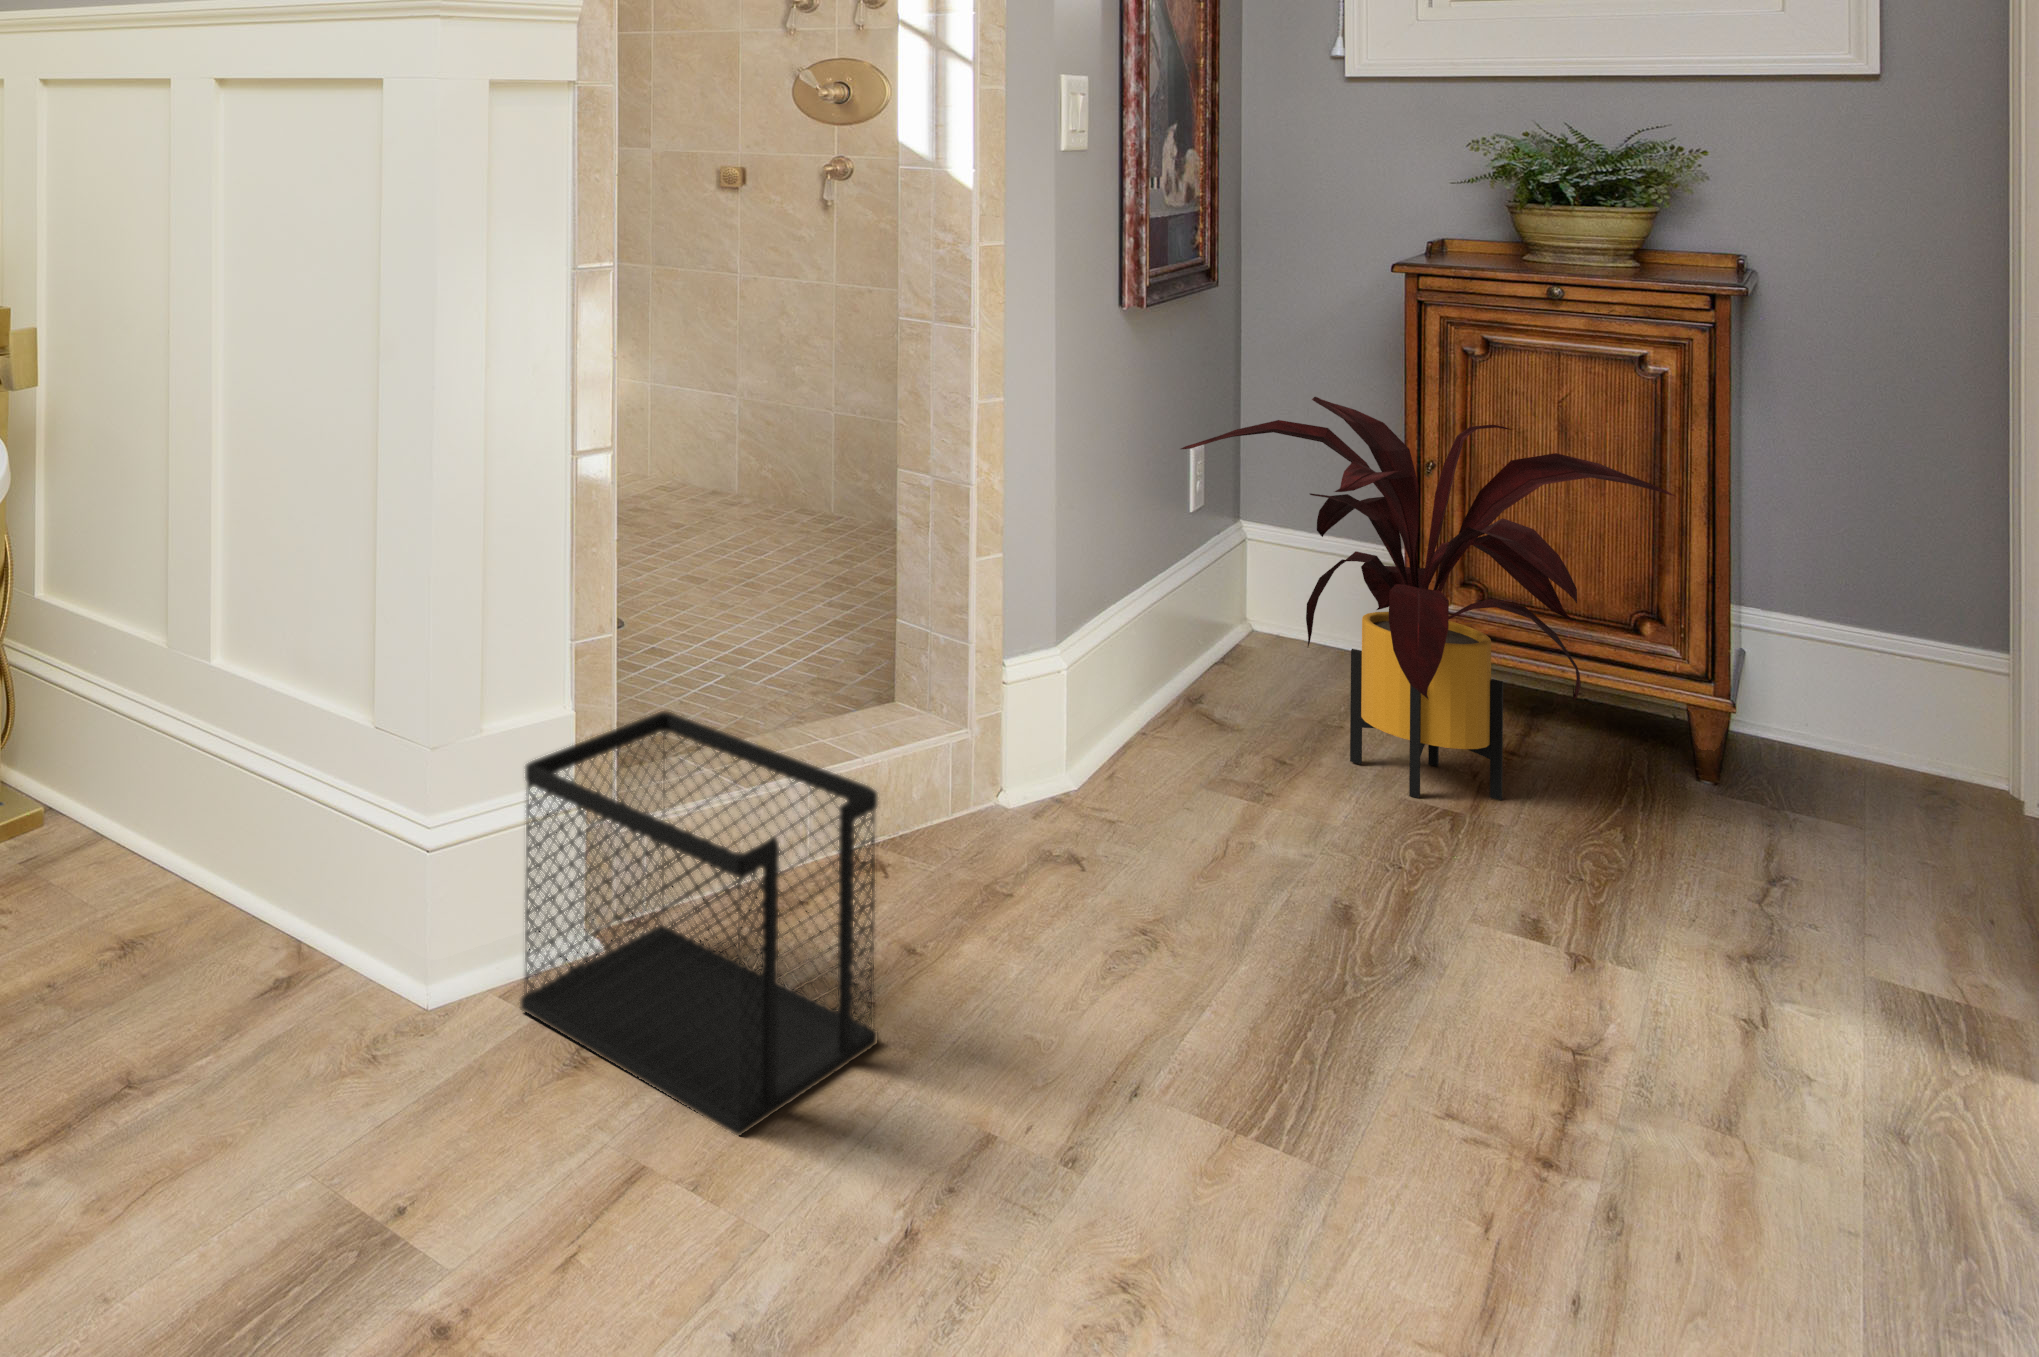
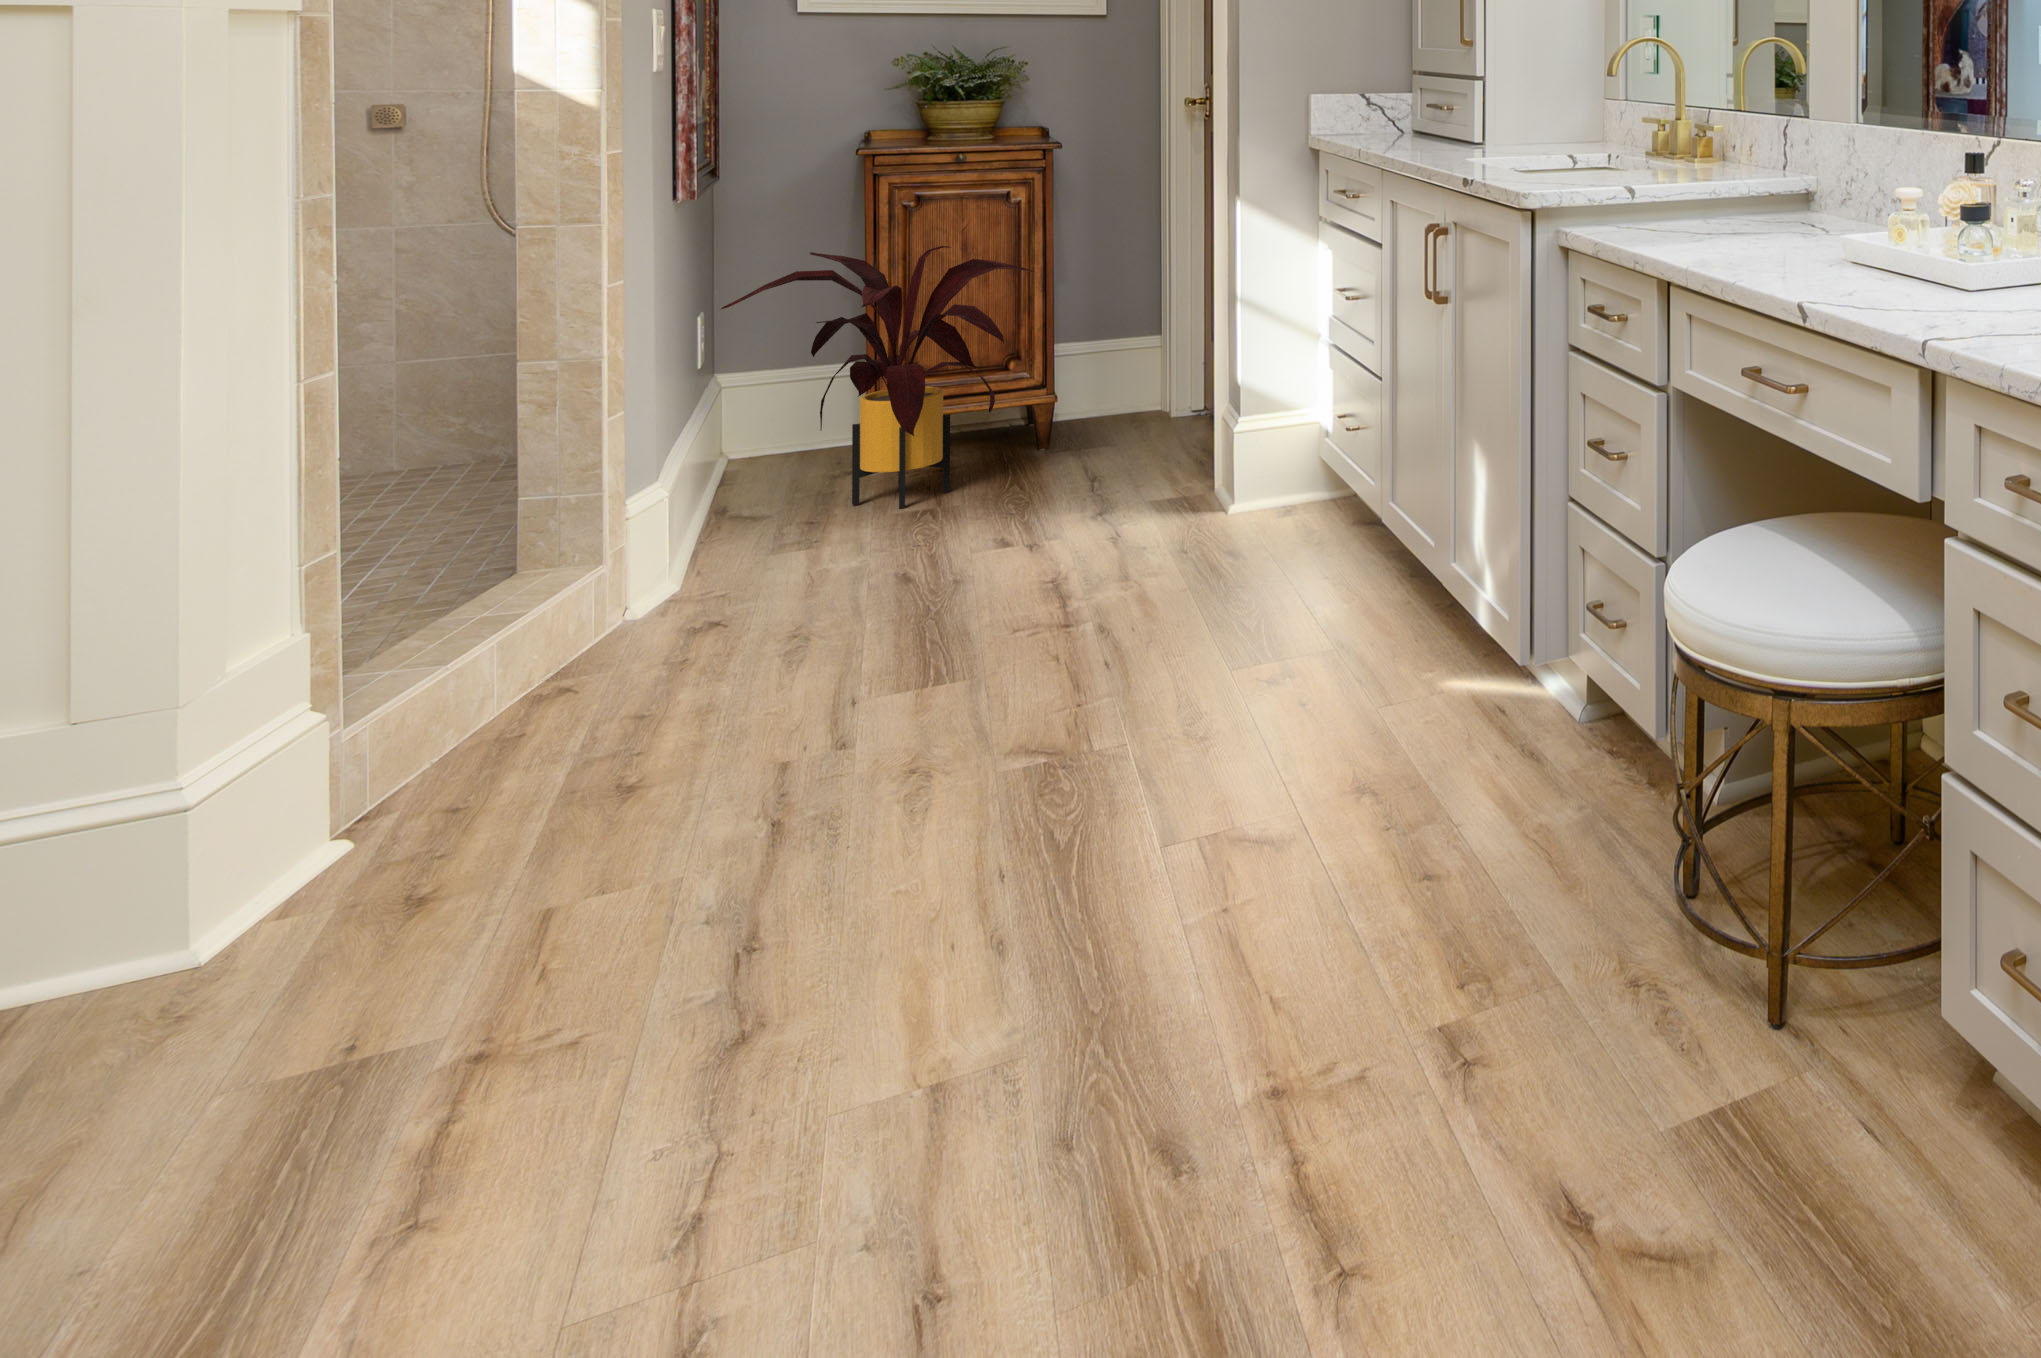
wastebasket: present [520,711,878,1135] -> none [316,569,665,907]

